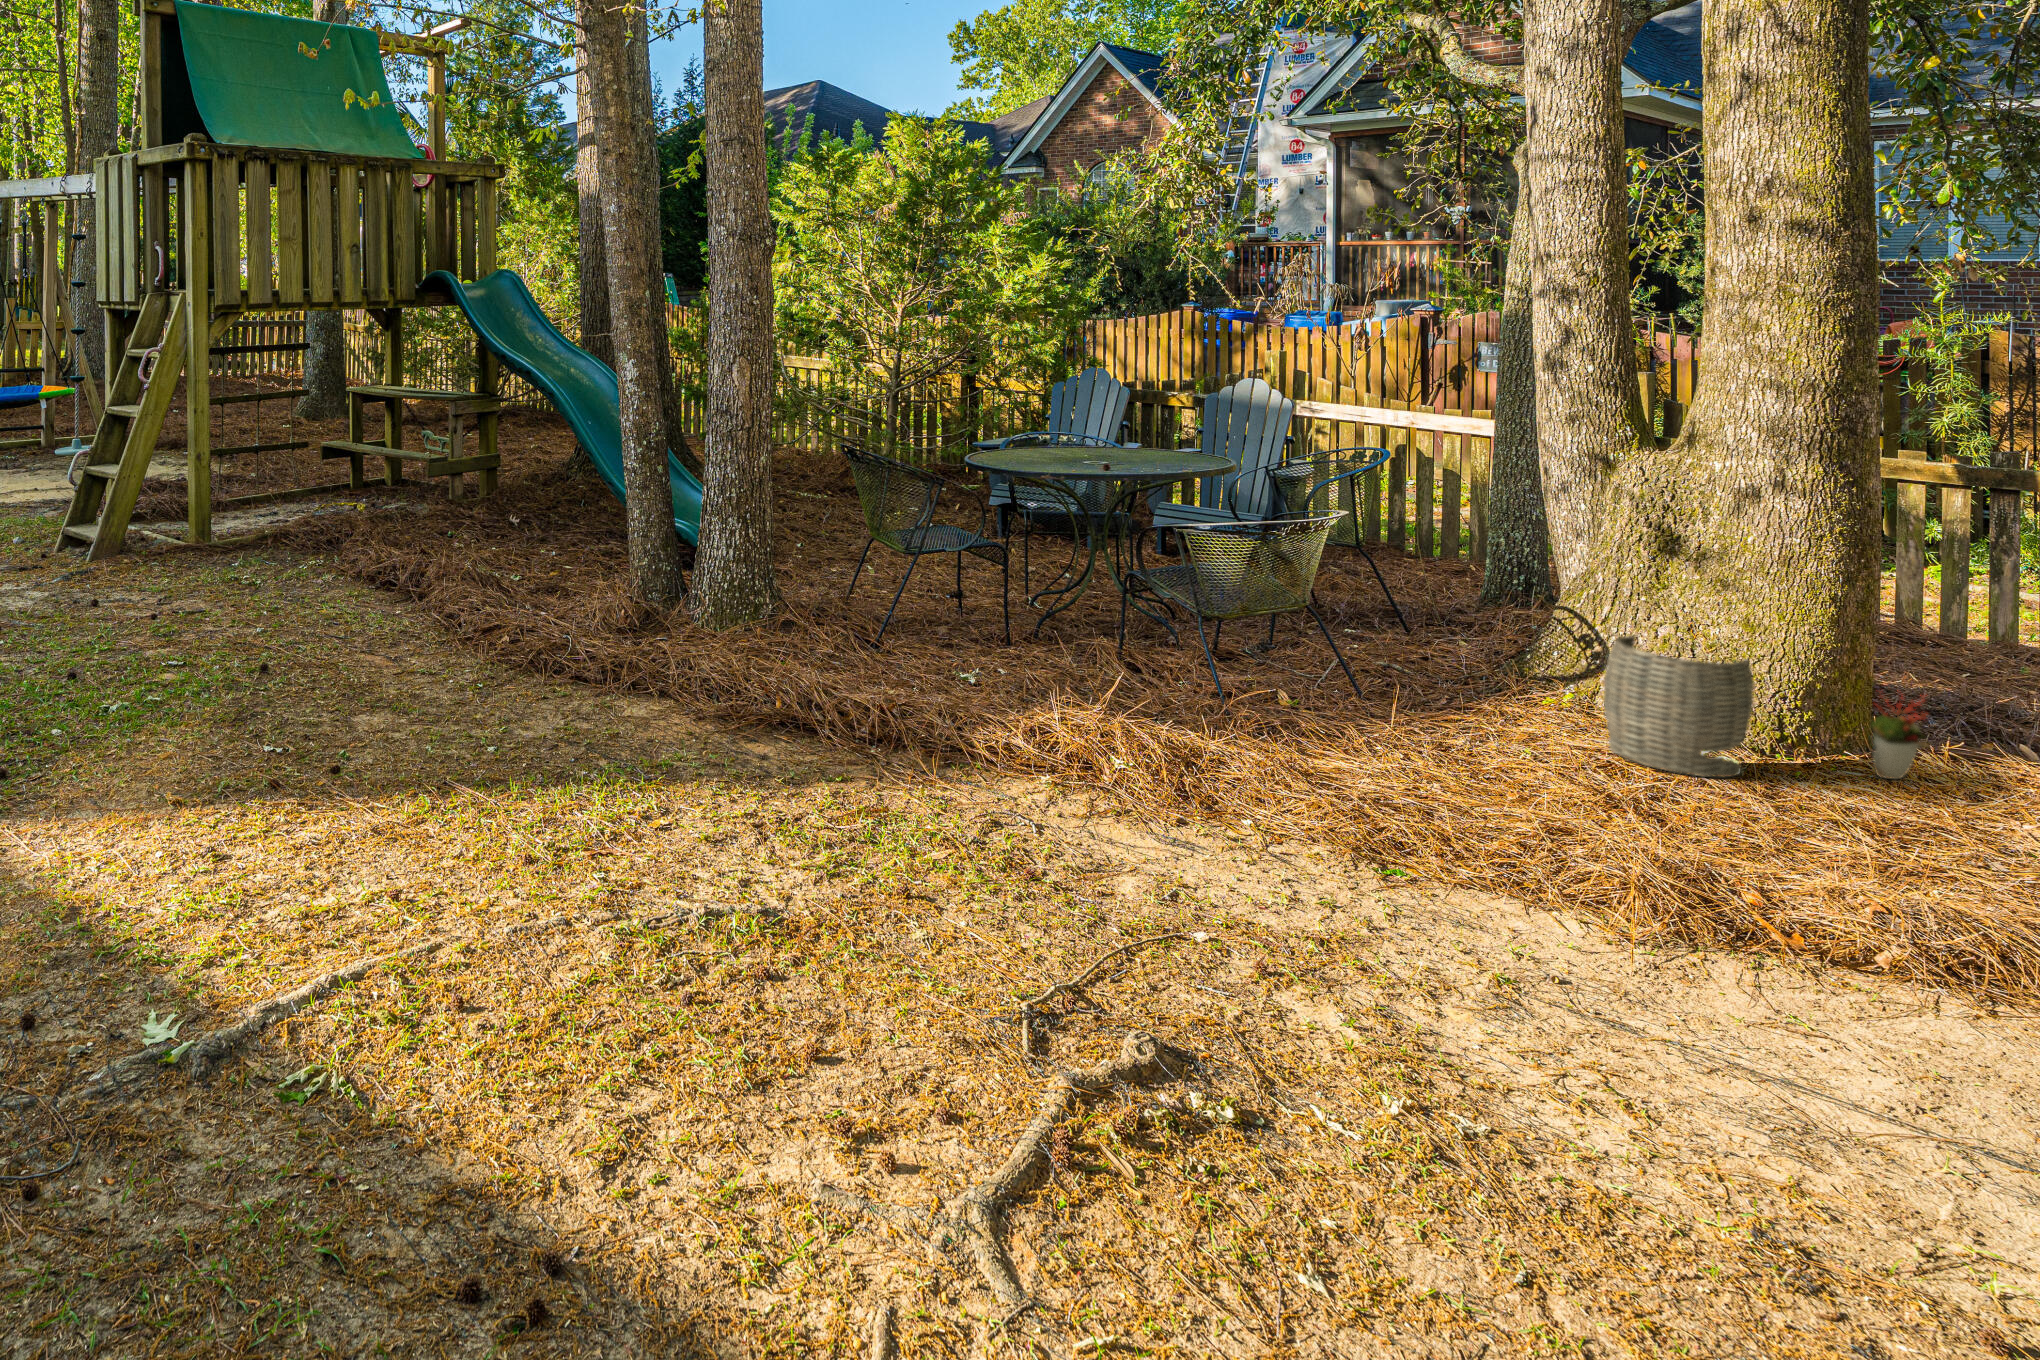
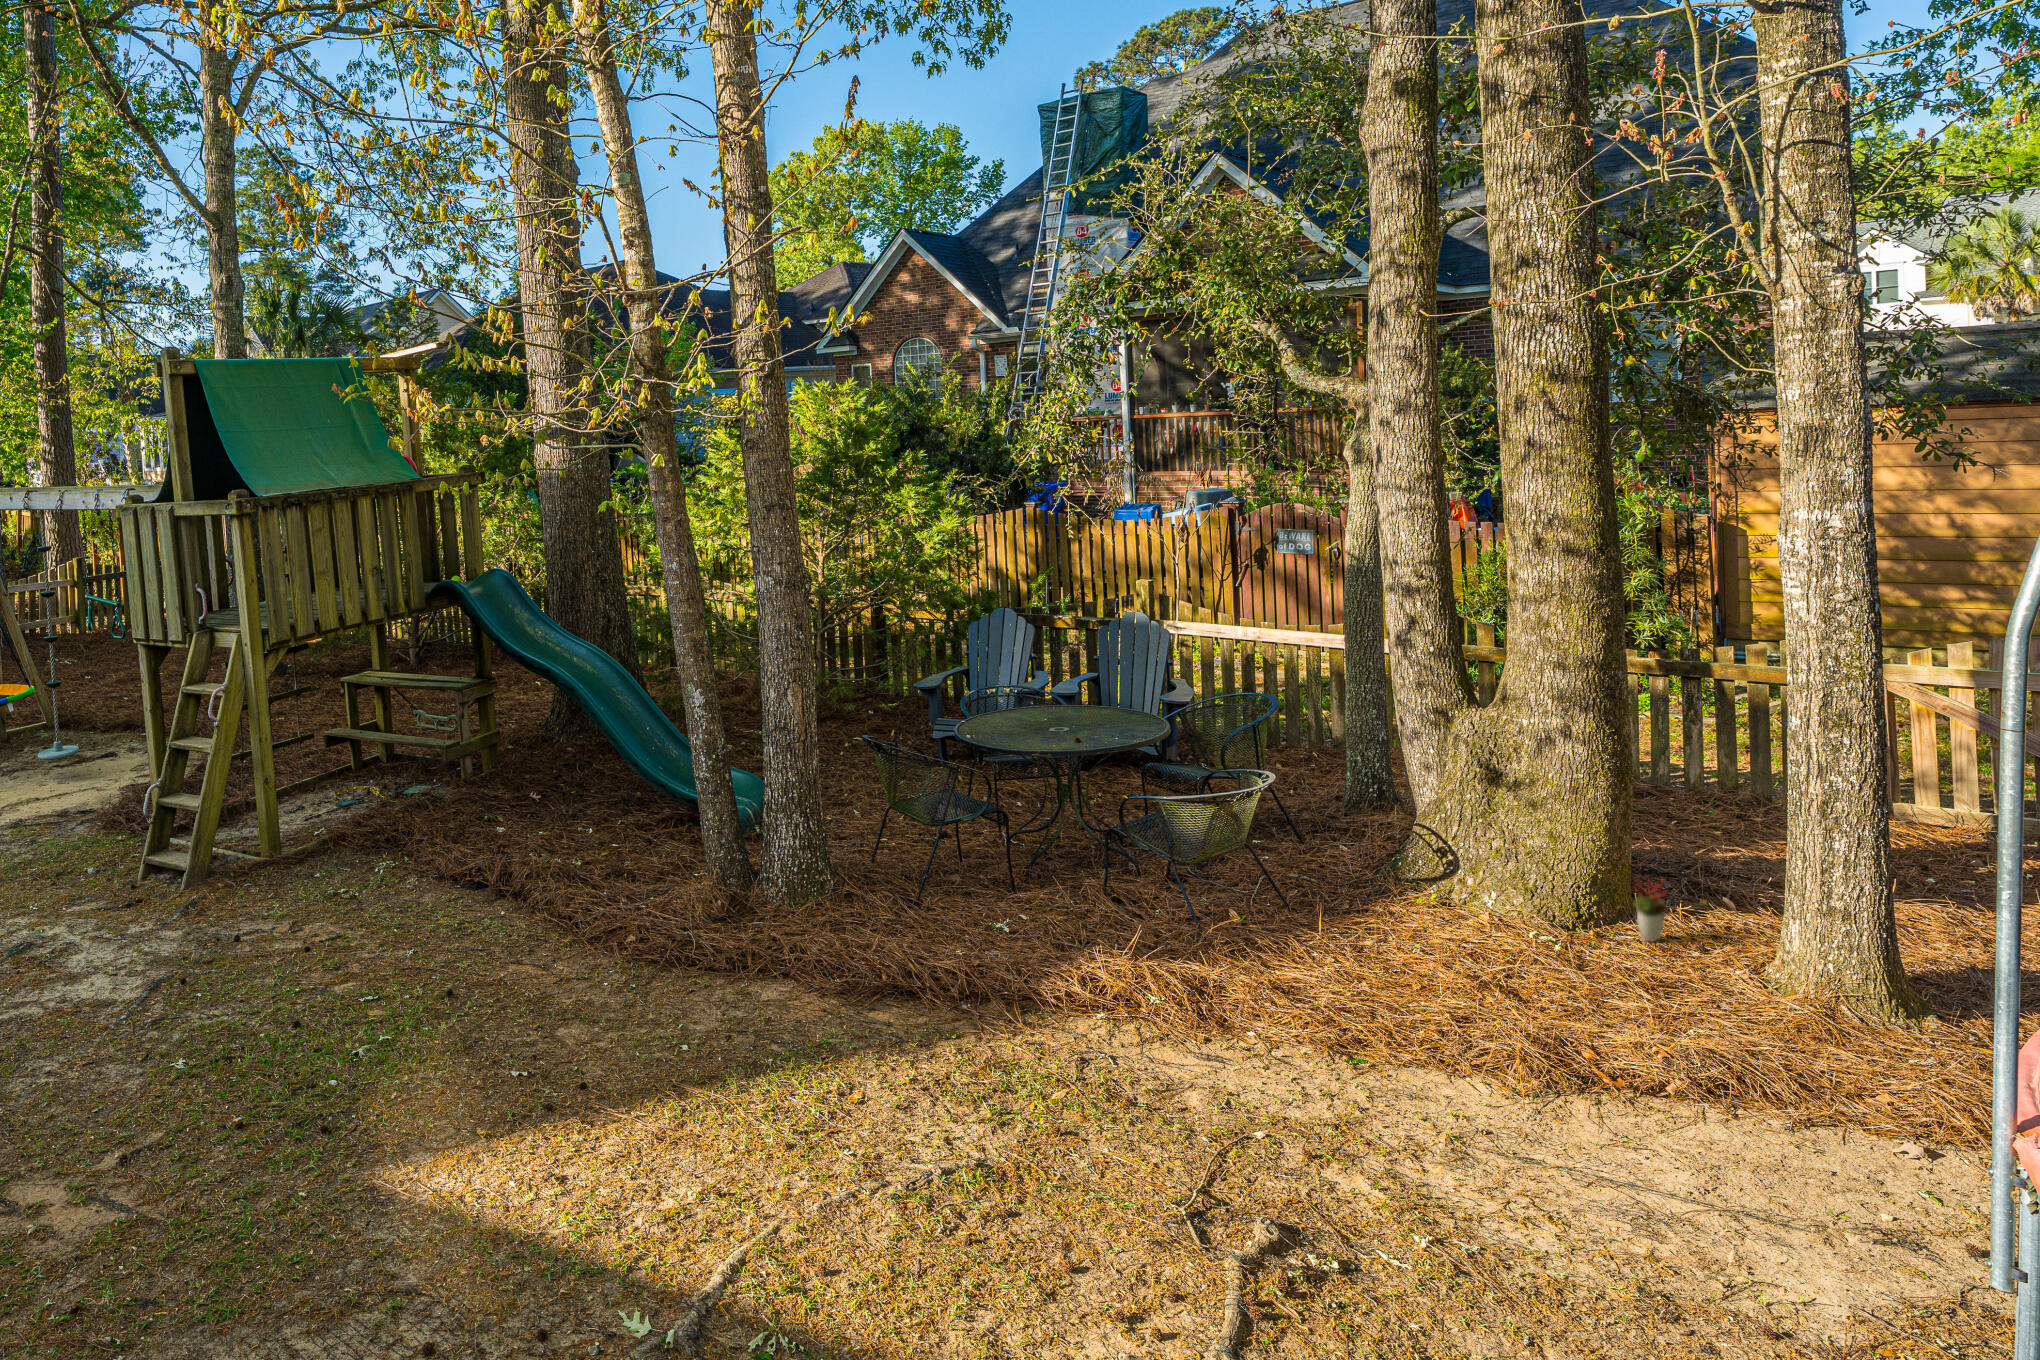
woven basket: present [1604,636,1754,777] -> none [1463,850,1563,956]

